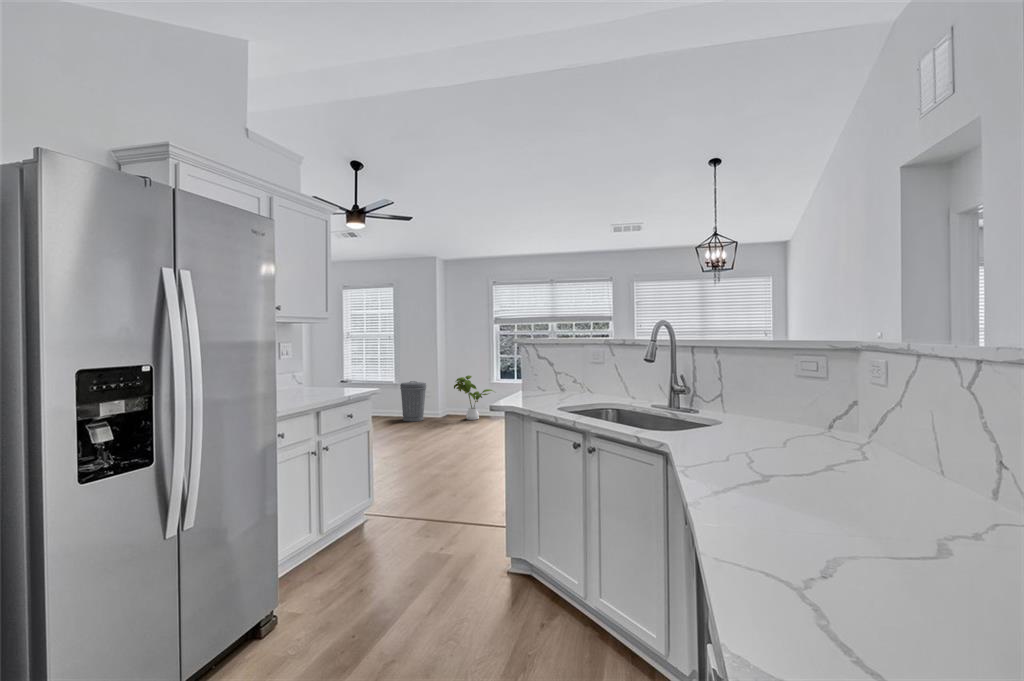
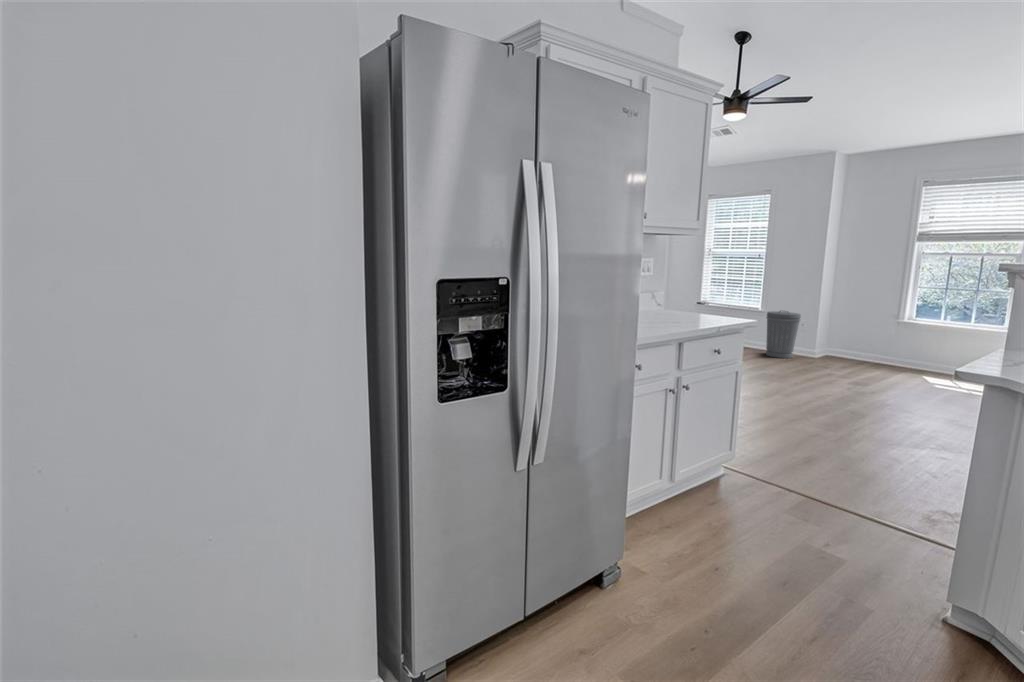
house plant: present [454,375,493,420] -> none [839,309,904,366]

